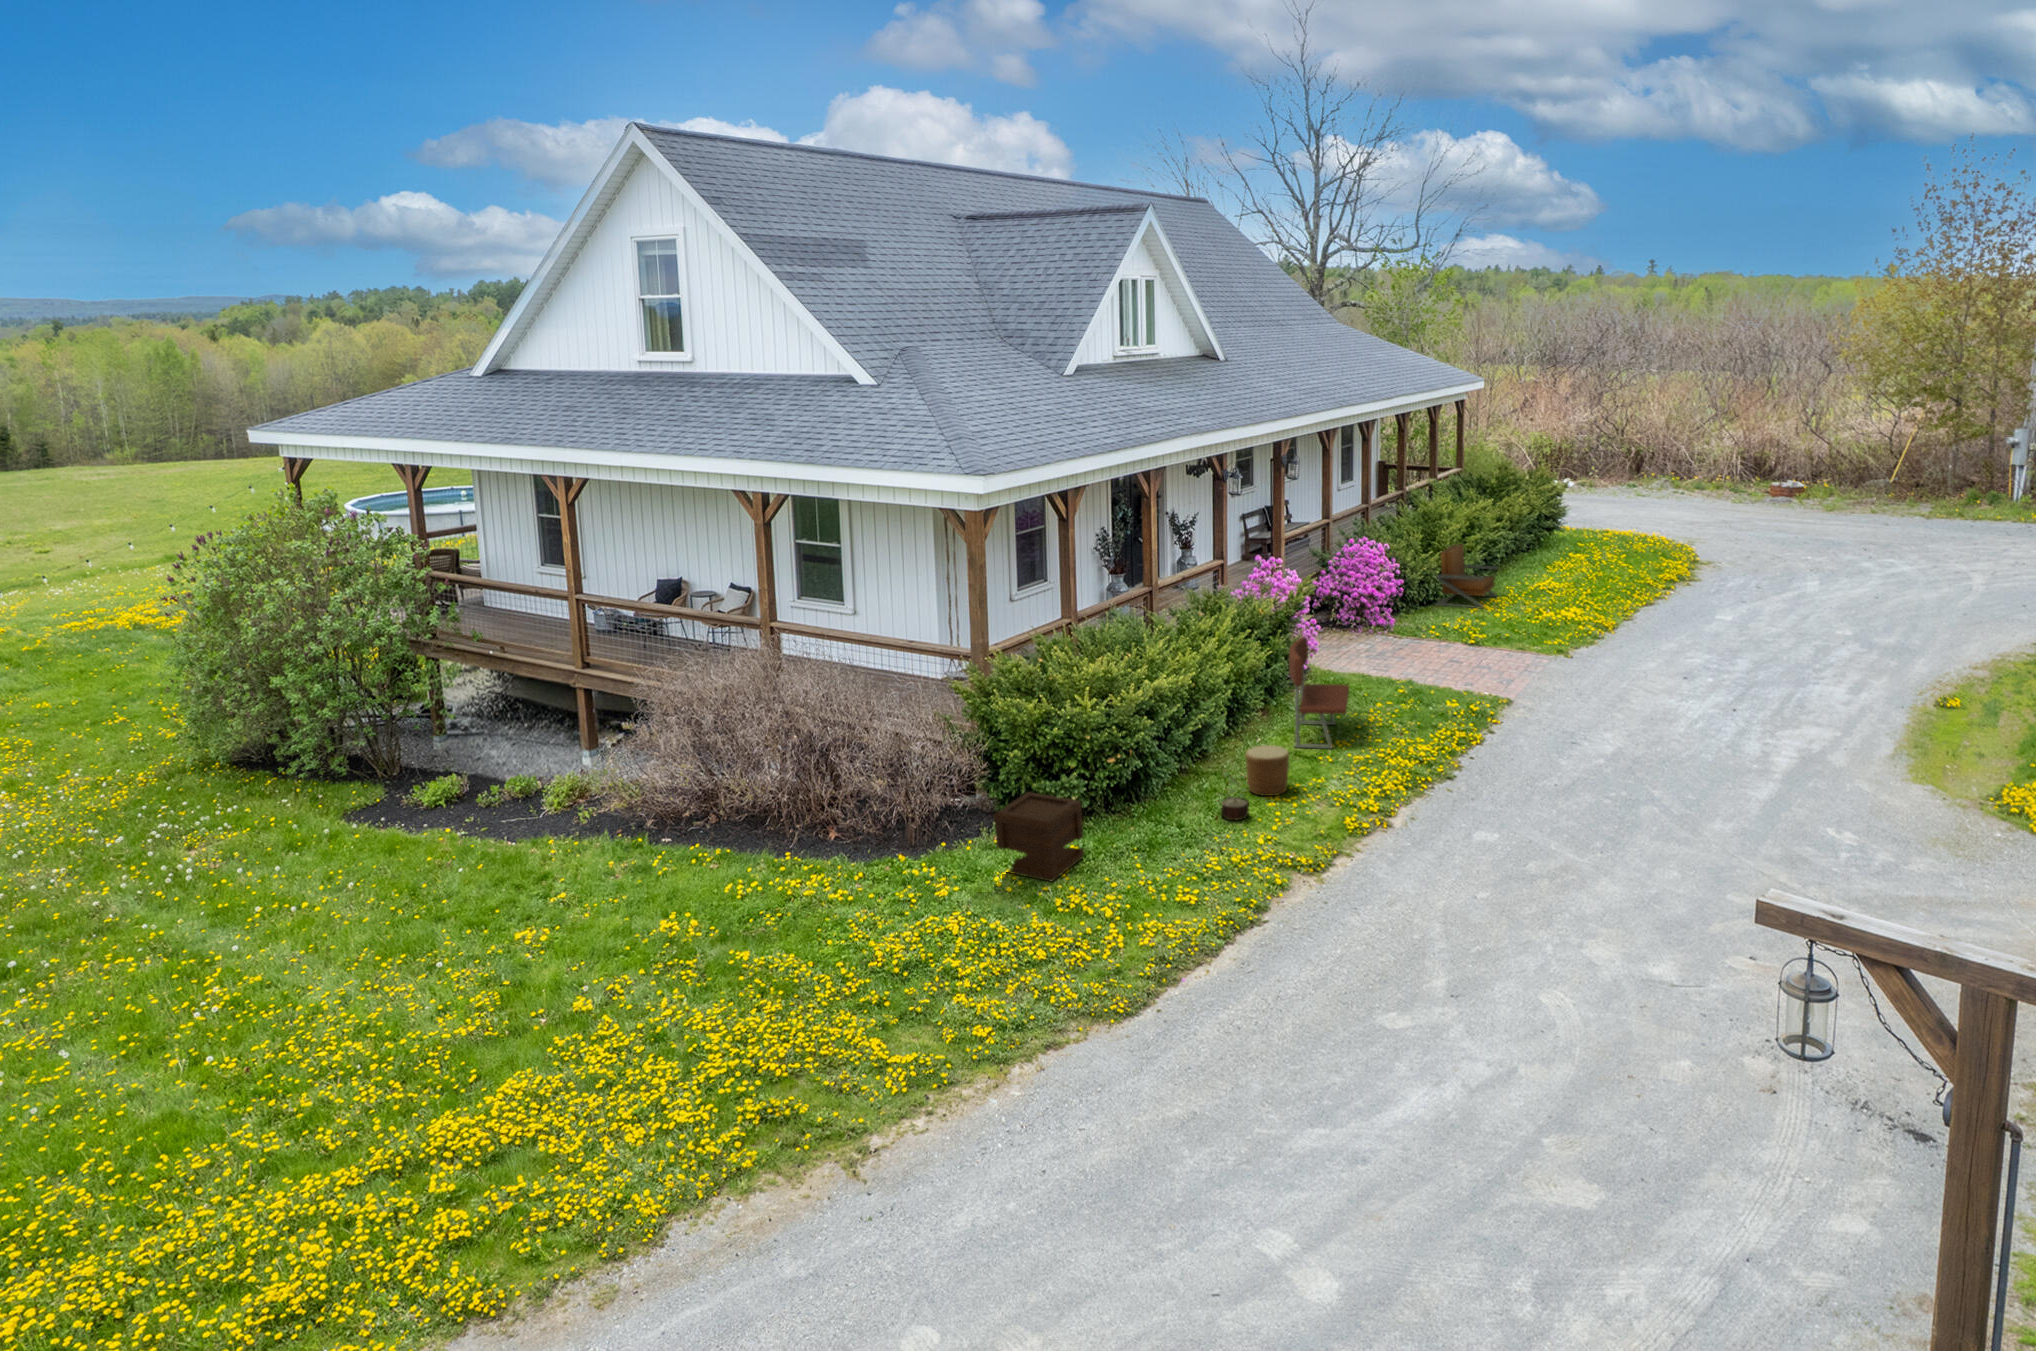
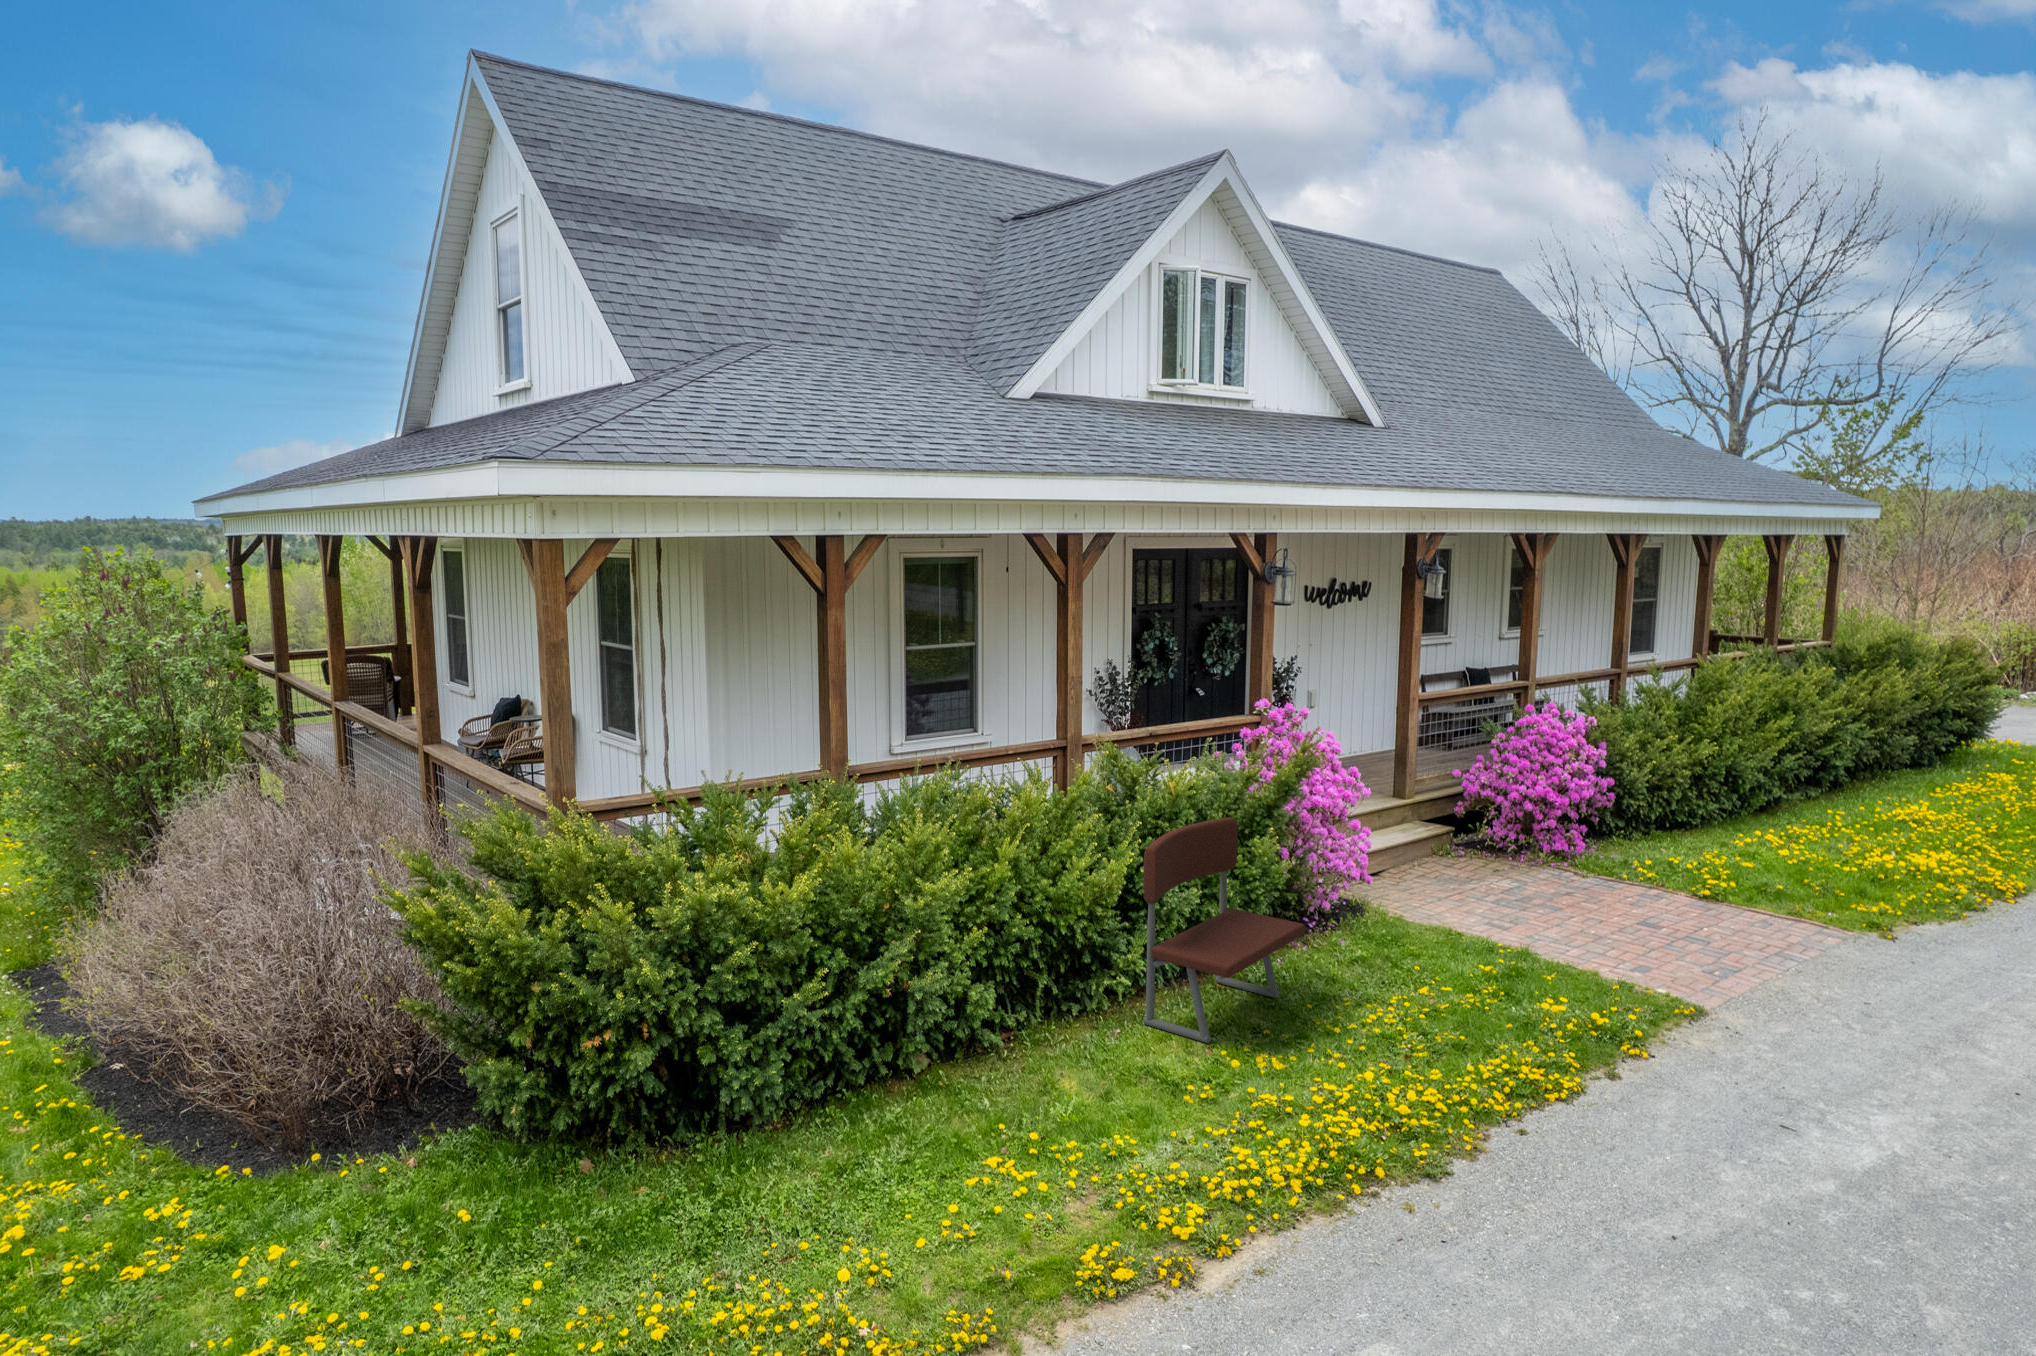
lounge chair: present [1436,544,1497,609] -> none [1698,744,1835,856]
woven basket: present [1245,745,1289,796] -> none [926,1002,1015,1115]
decorative plant: present [1217,771,1249,820] -> none [782,1034,858,1151]
wooden crate: present [994,792,1084,882] -> none [278,991,445,1188]

